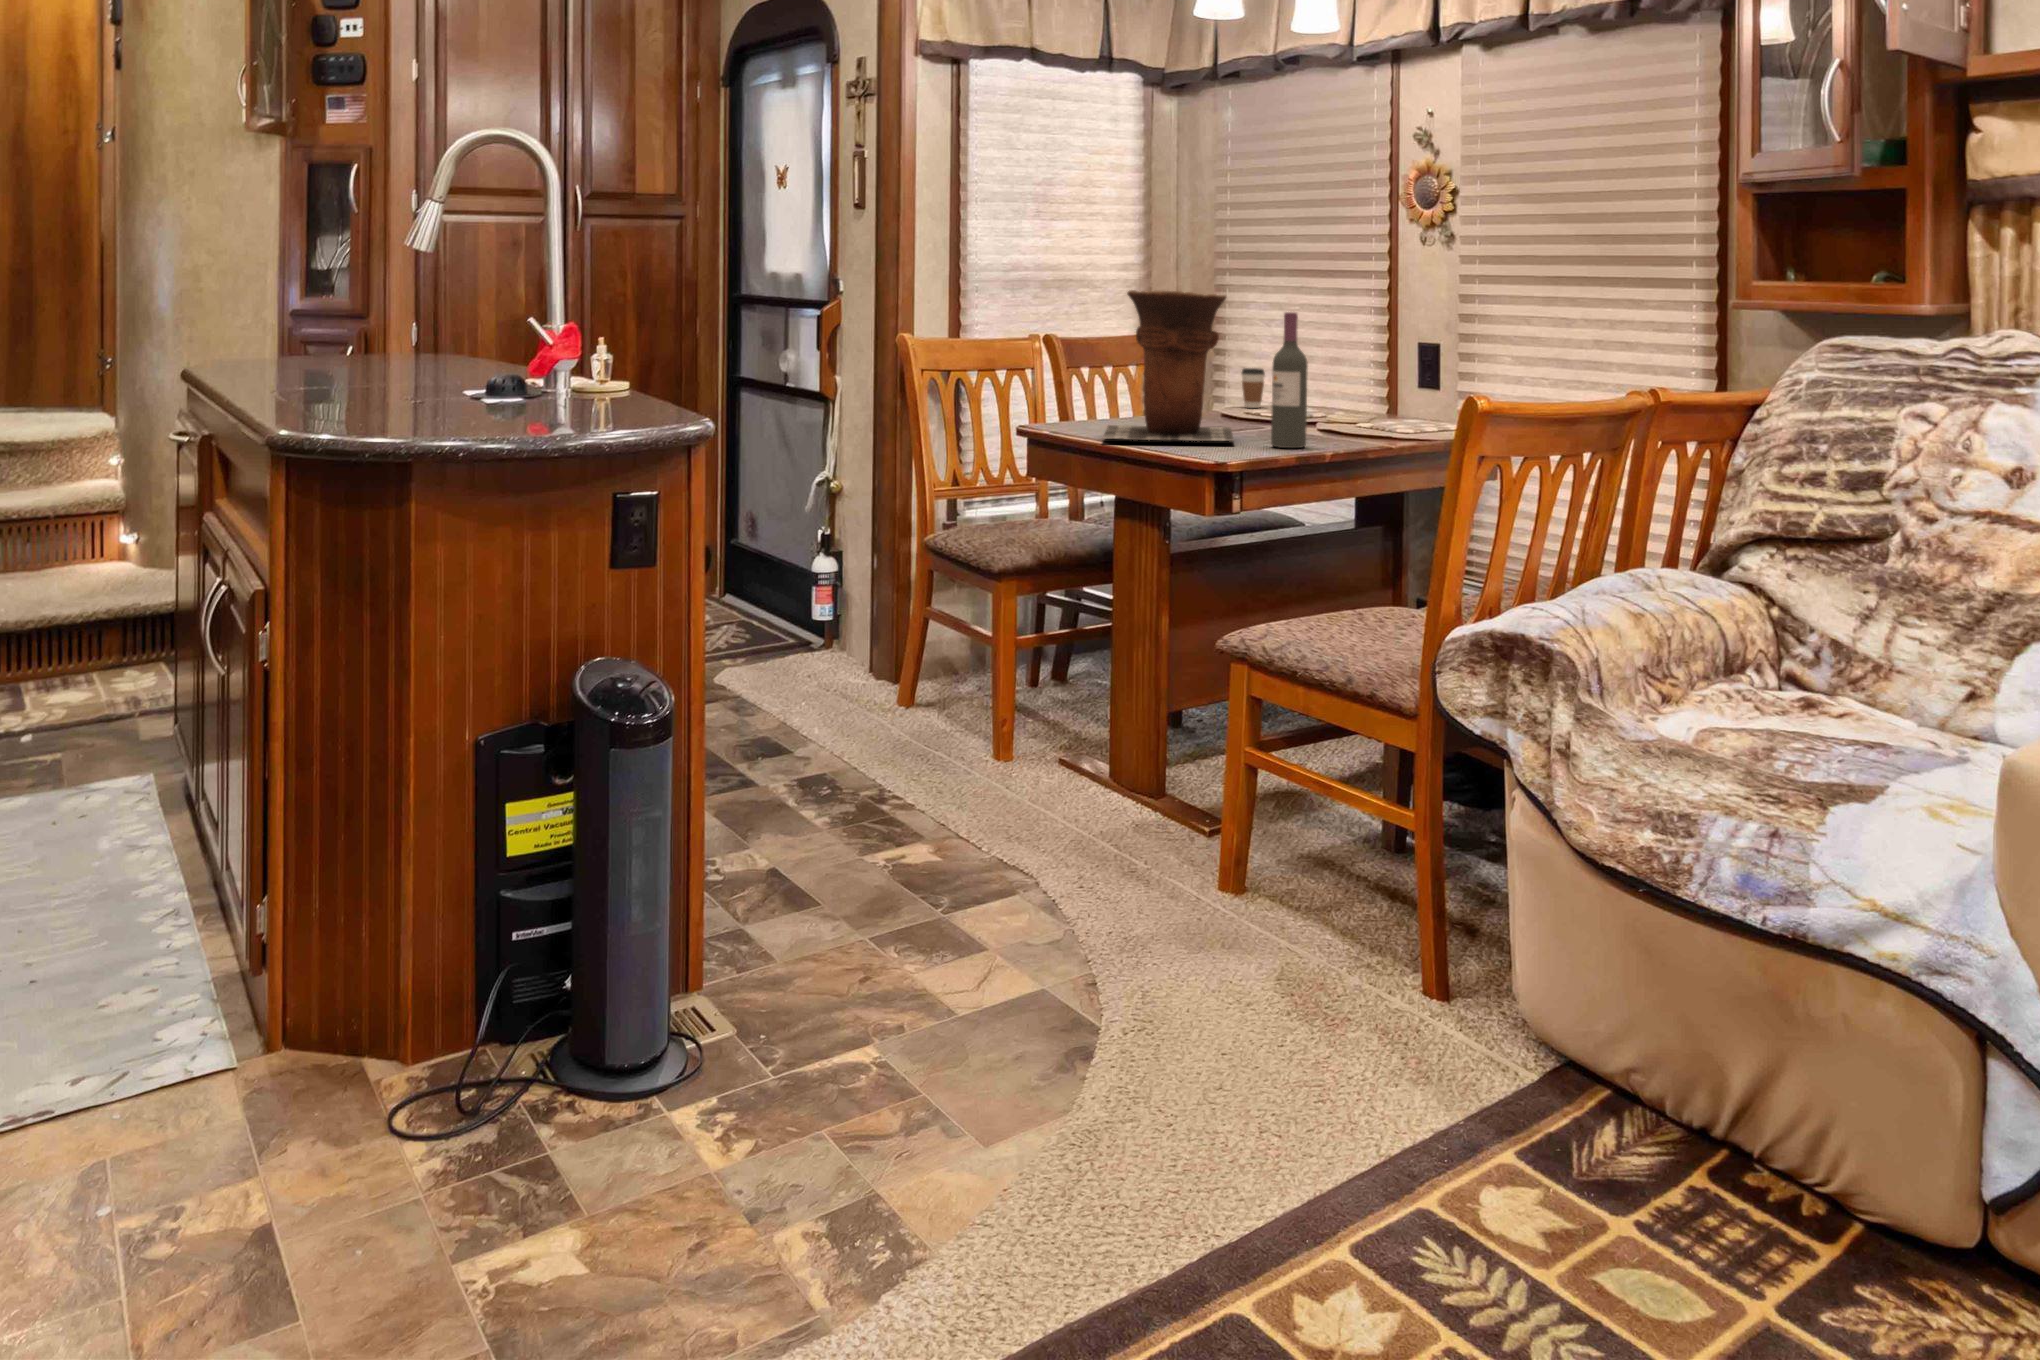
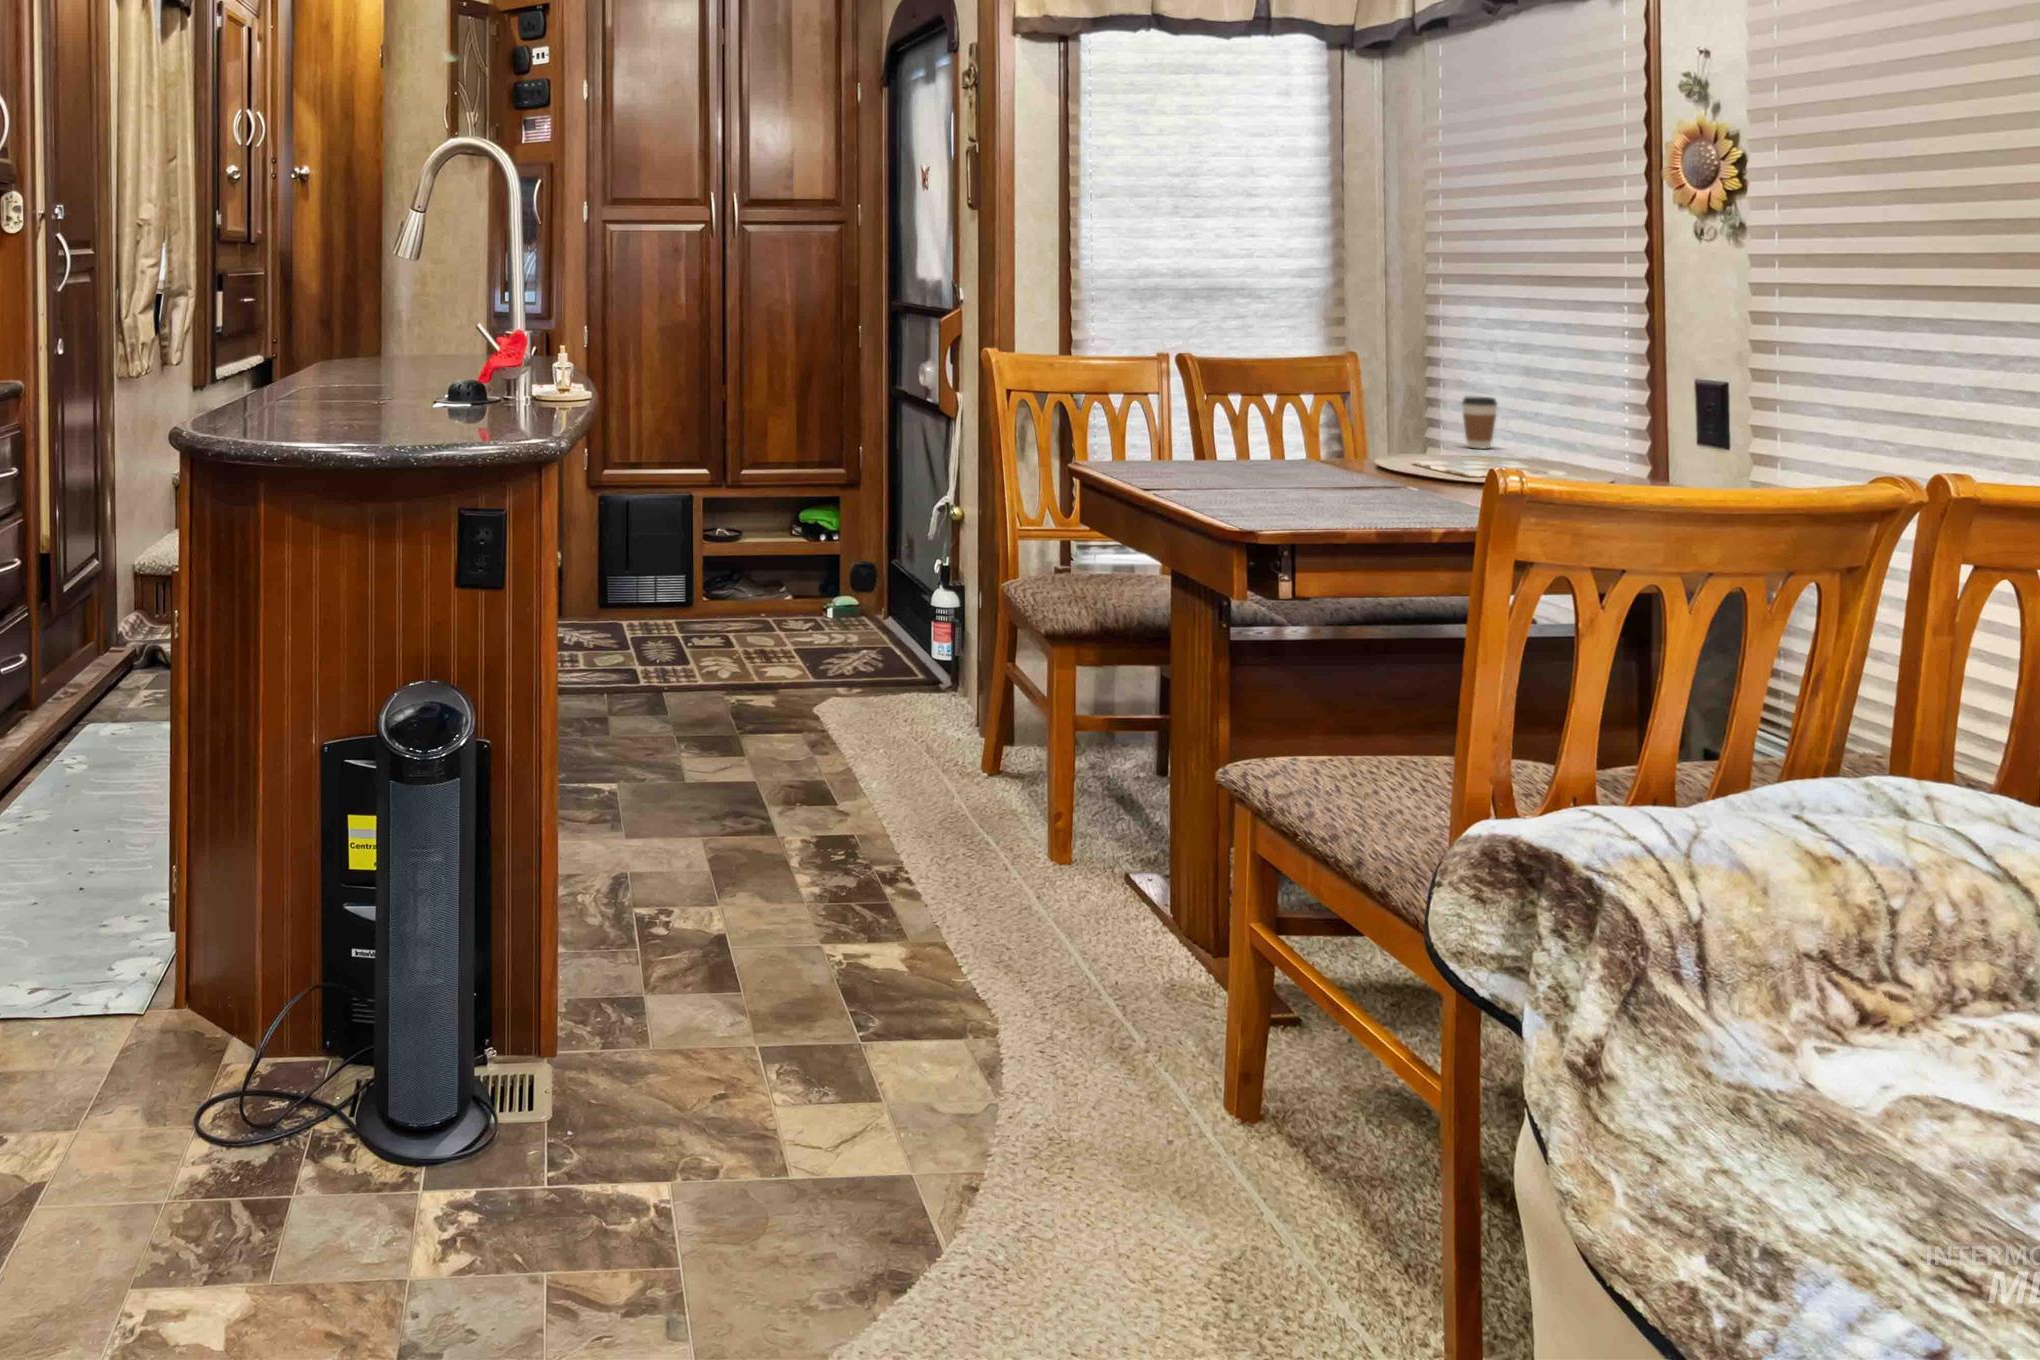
vase: present [1103,290,1234,441] -> none [1145,305,1357,502]
wine bottle: present [1271,312,1308,448] -> none [1373,335,1427,518]

